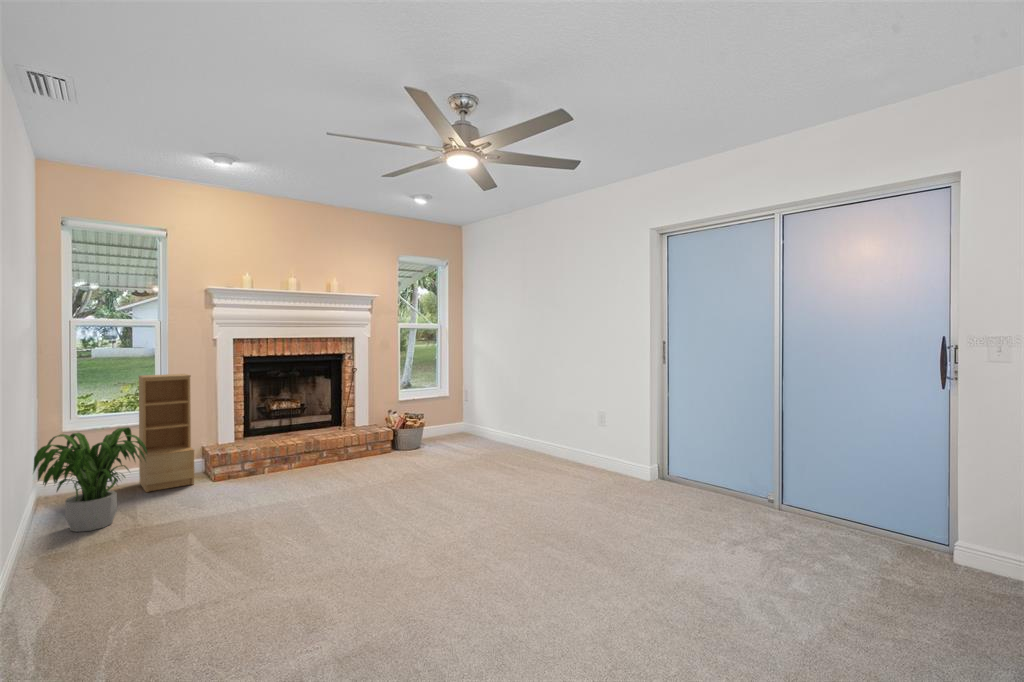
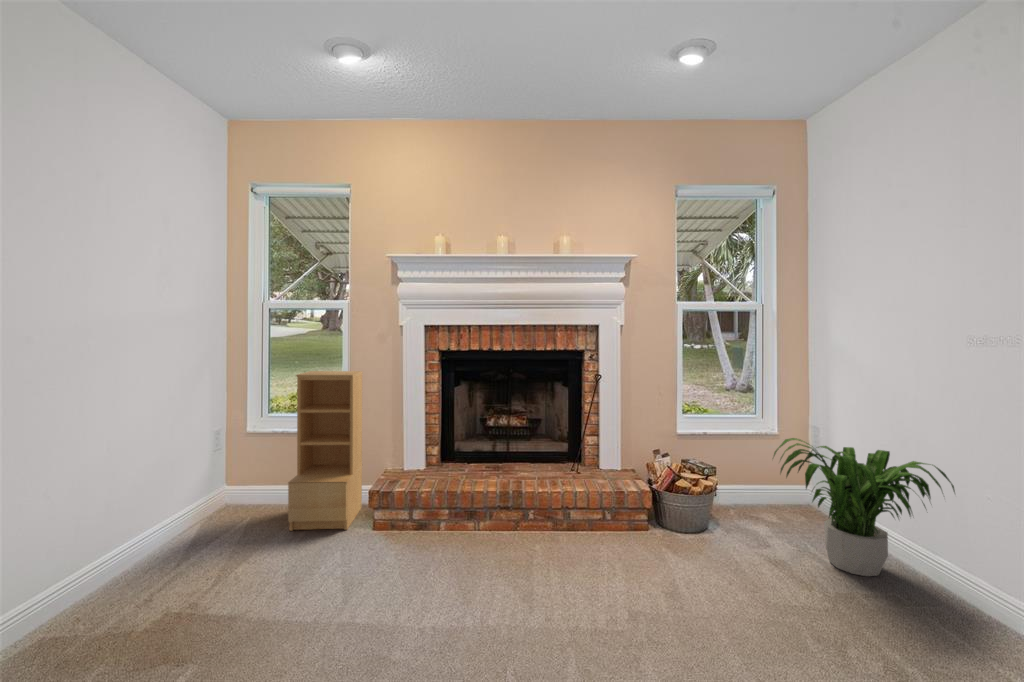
potted plant: present [33,427,148,532] -> present [774,438,955,576]

